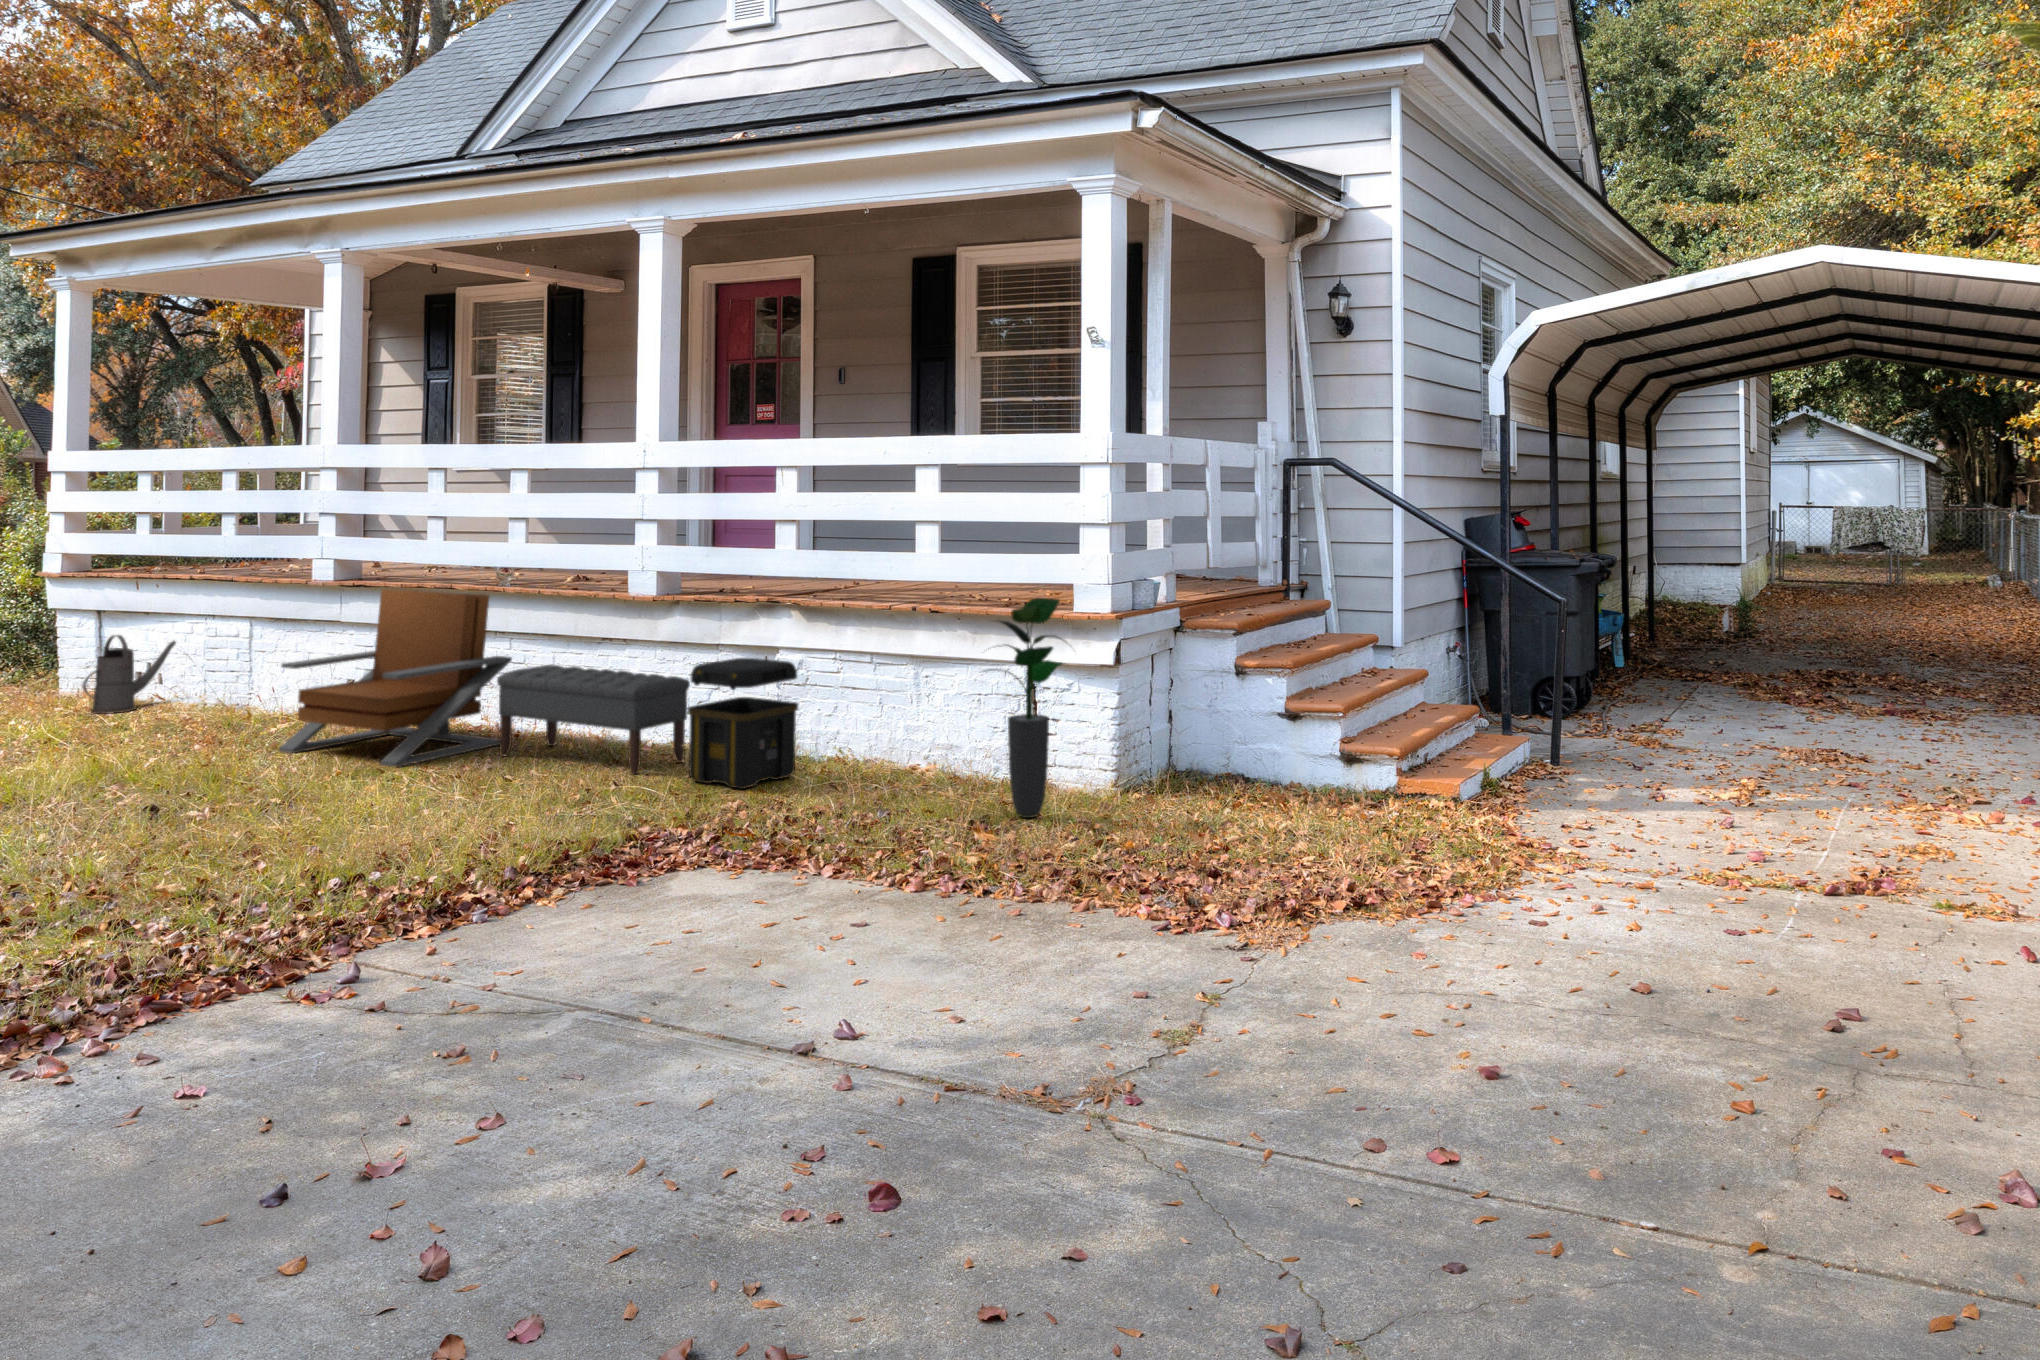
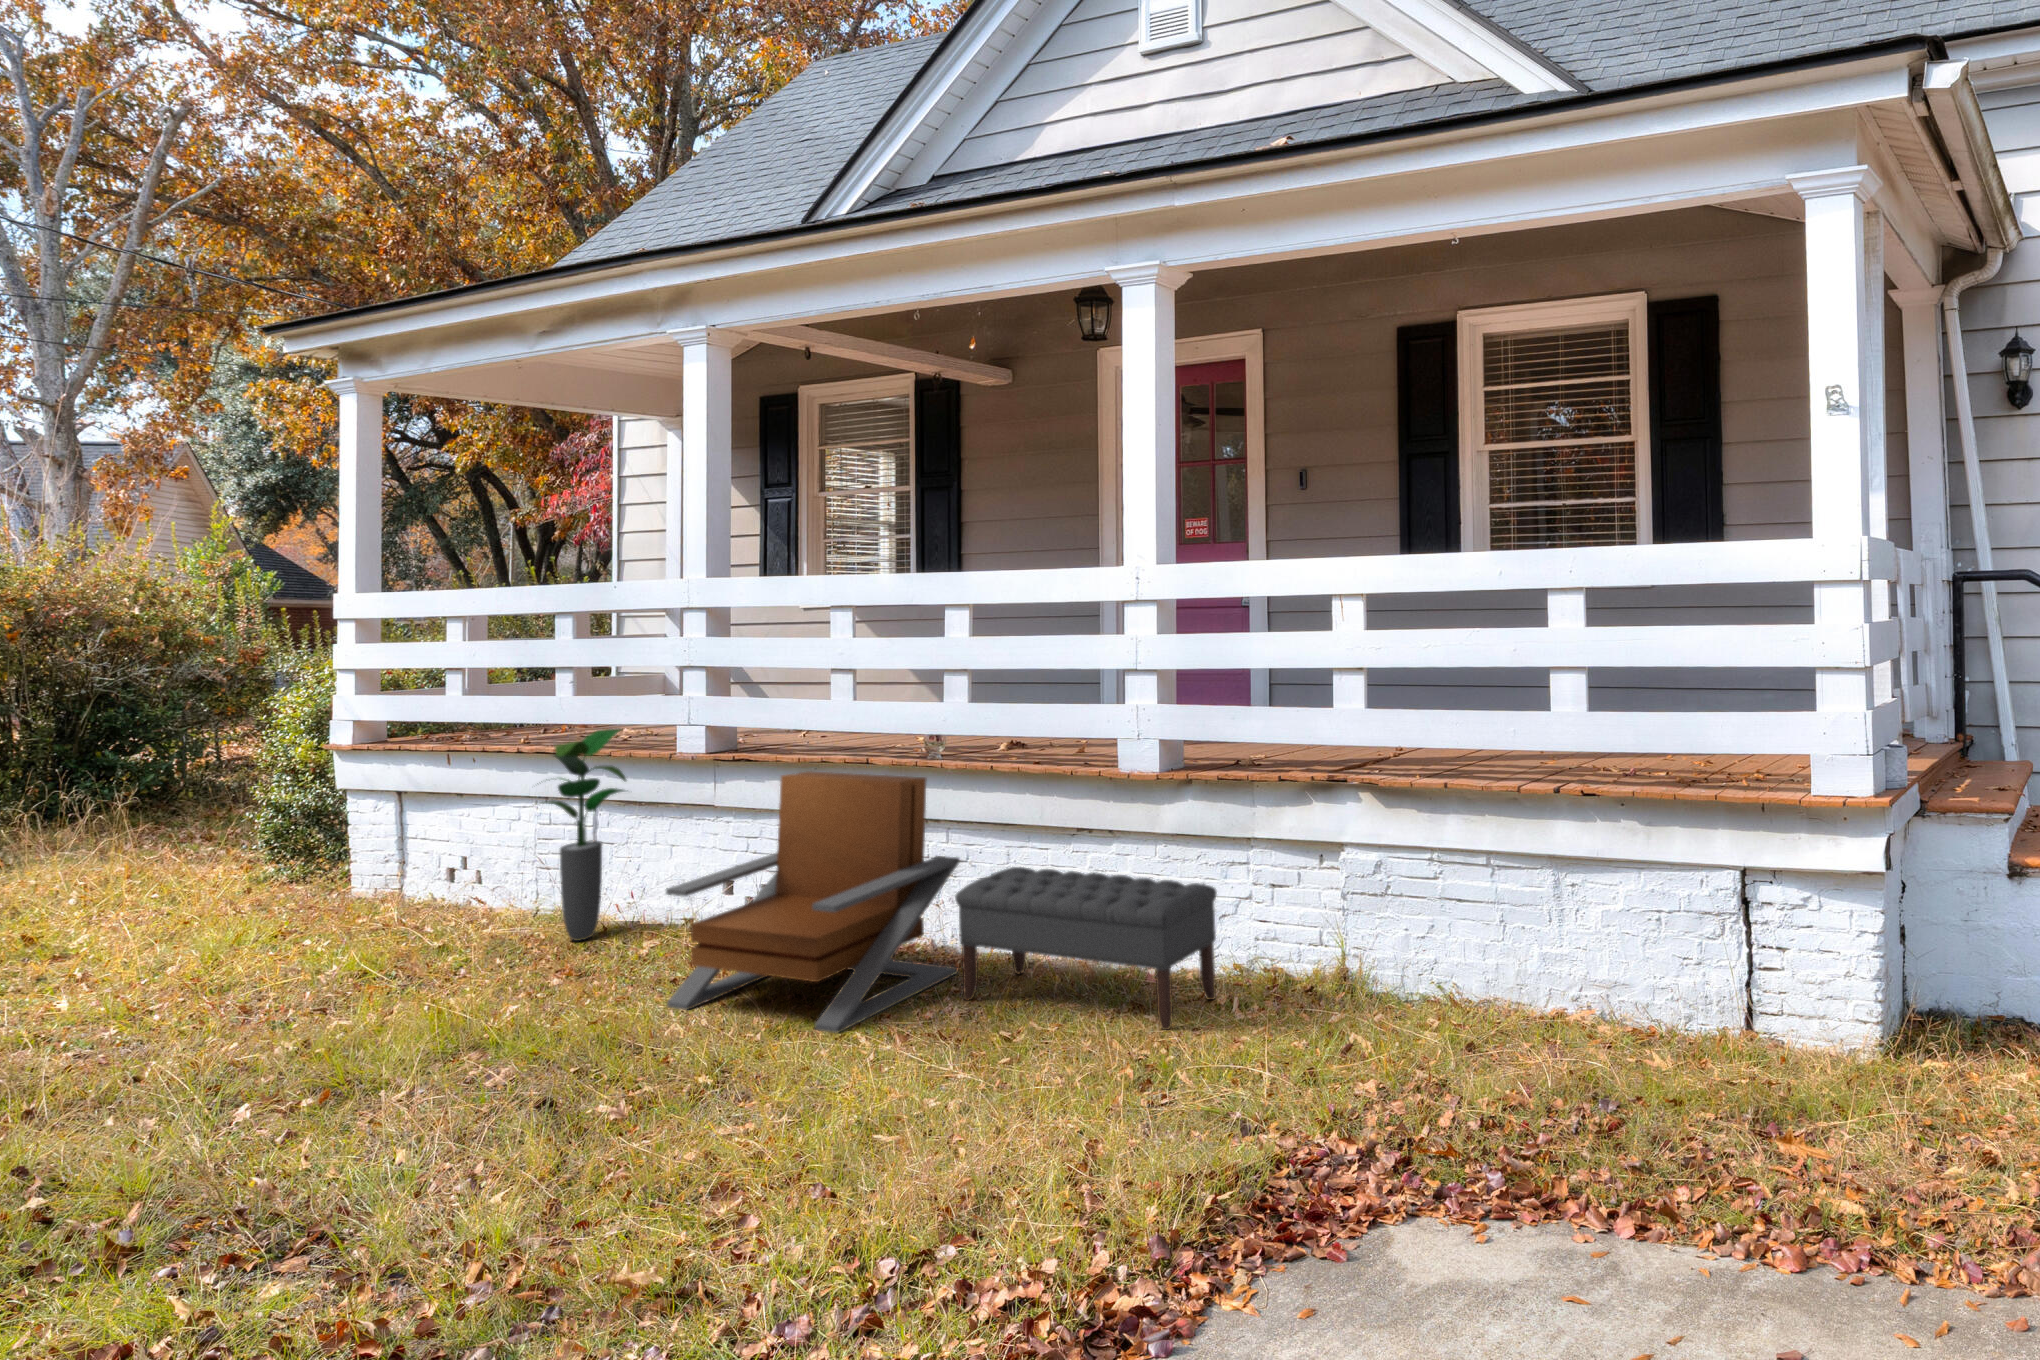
potted plant: present [988,598,1063,818] -> present [543,729,626,941]
watering can: present [82,635,176,714] -> none [390,836,500,943]
toolbox: present [687,658,798,789] -> none [1244,858,1387,1054]

